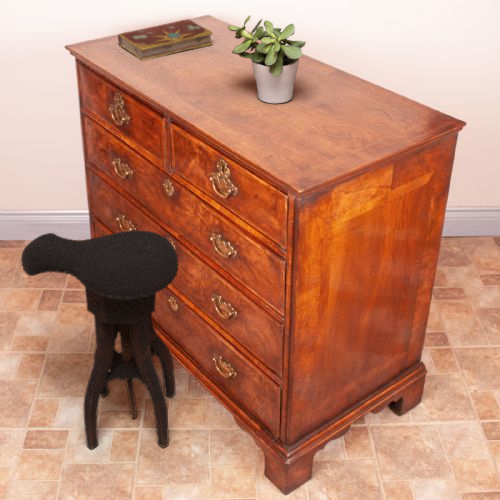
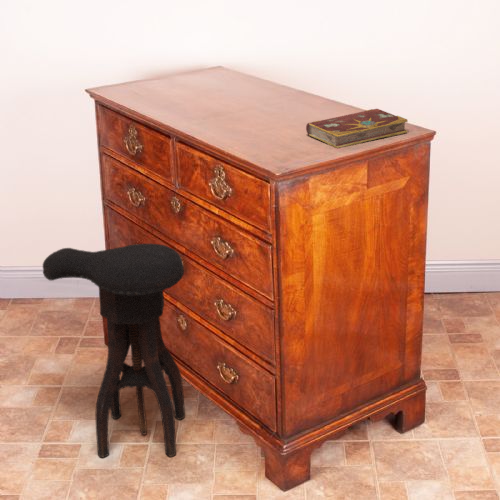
potted plant: present [228,16,306,104] -> none [226,47,294,123]
book: present [118,19,213,61] -> present [306,109,408,148]

